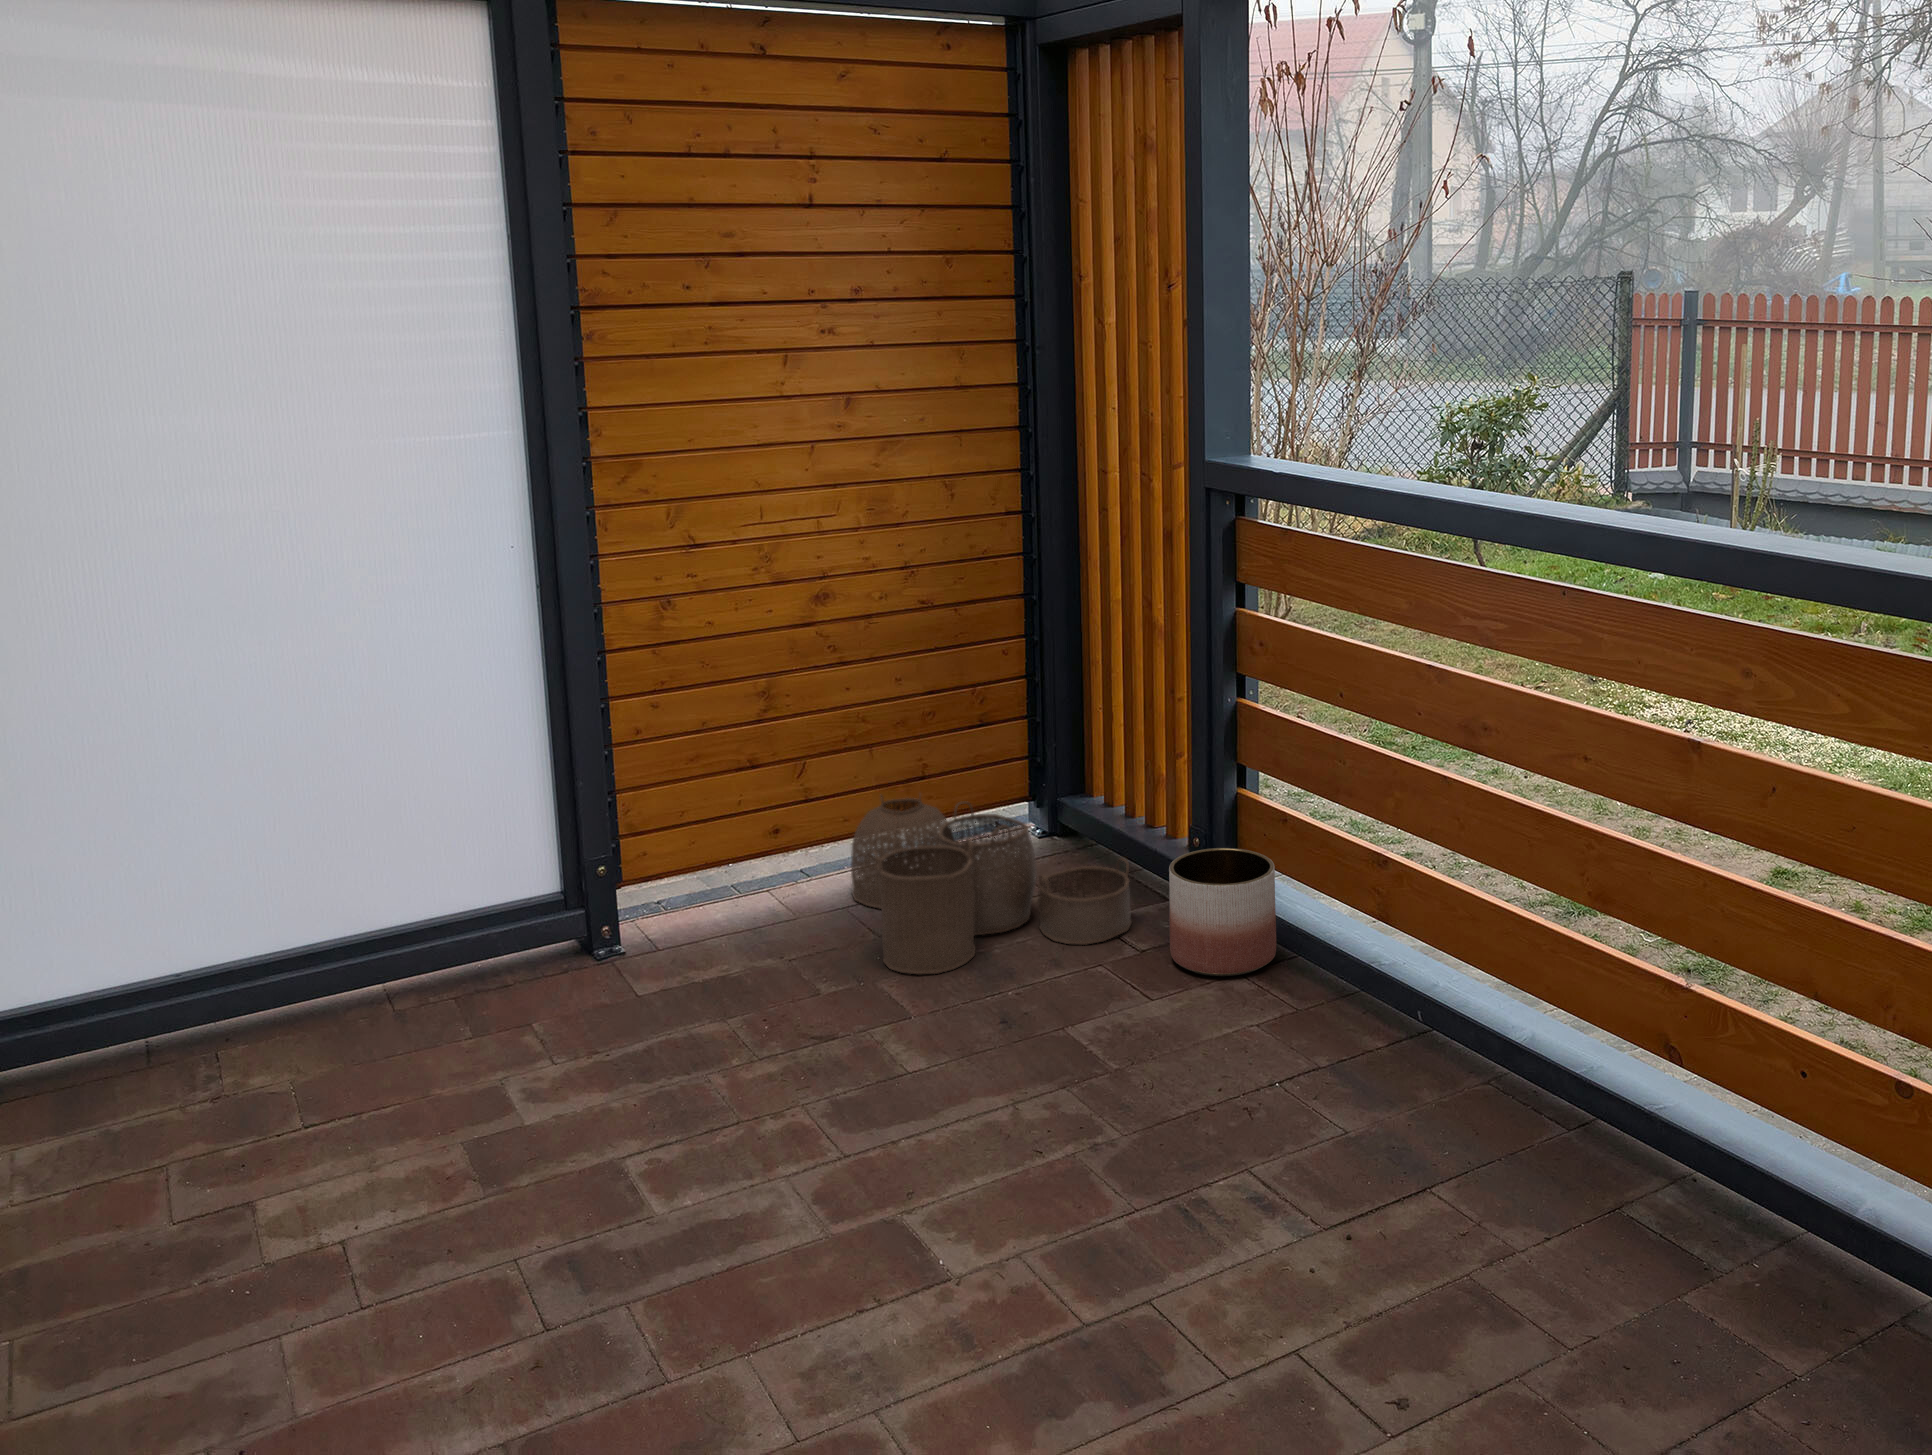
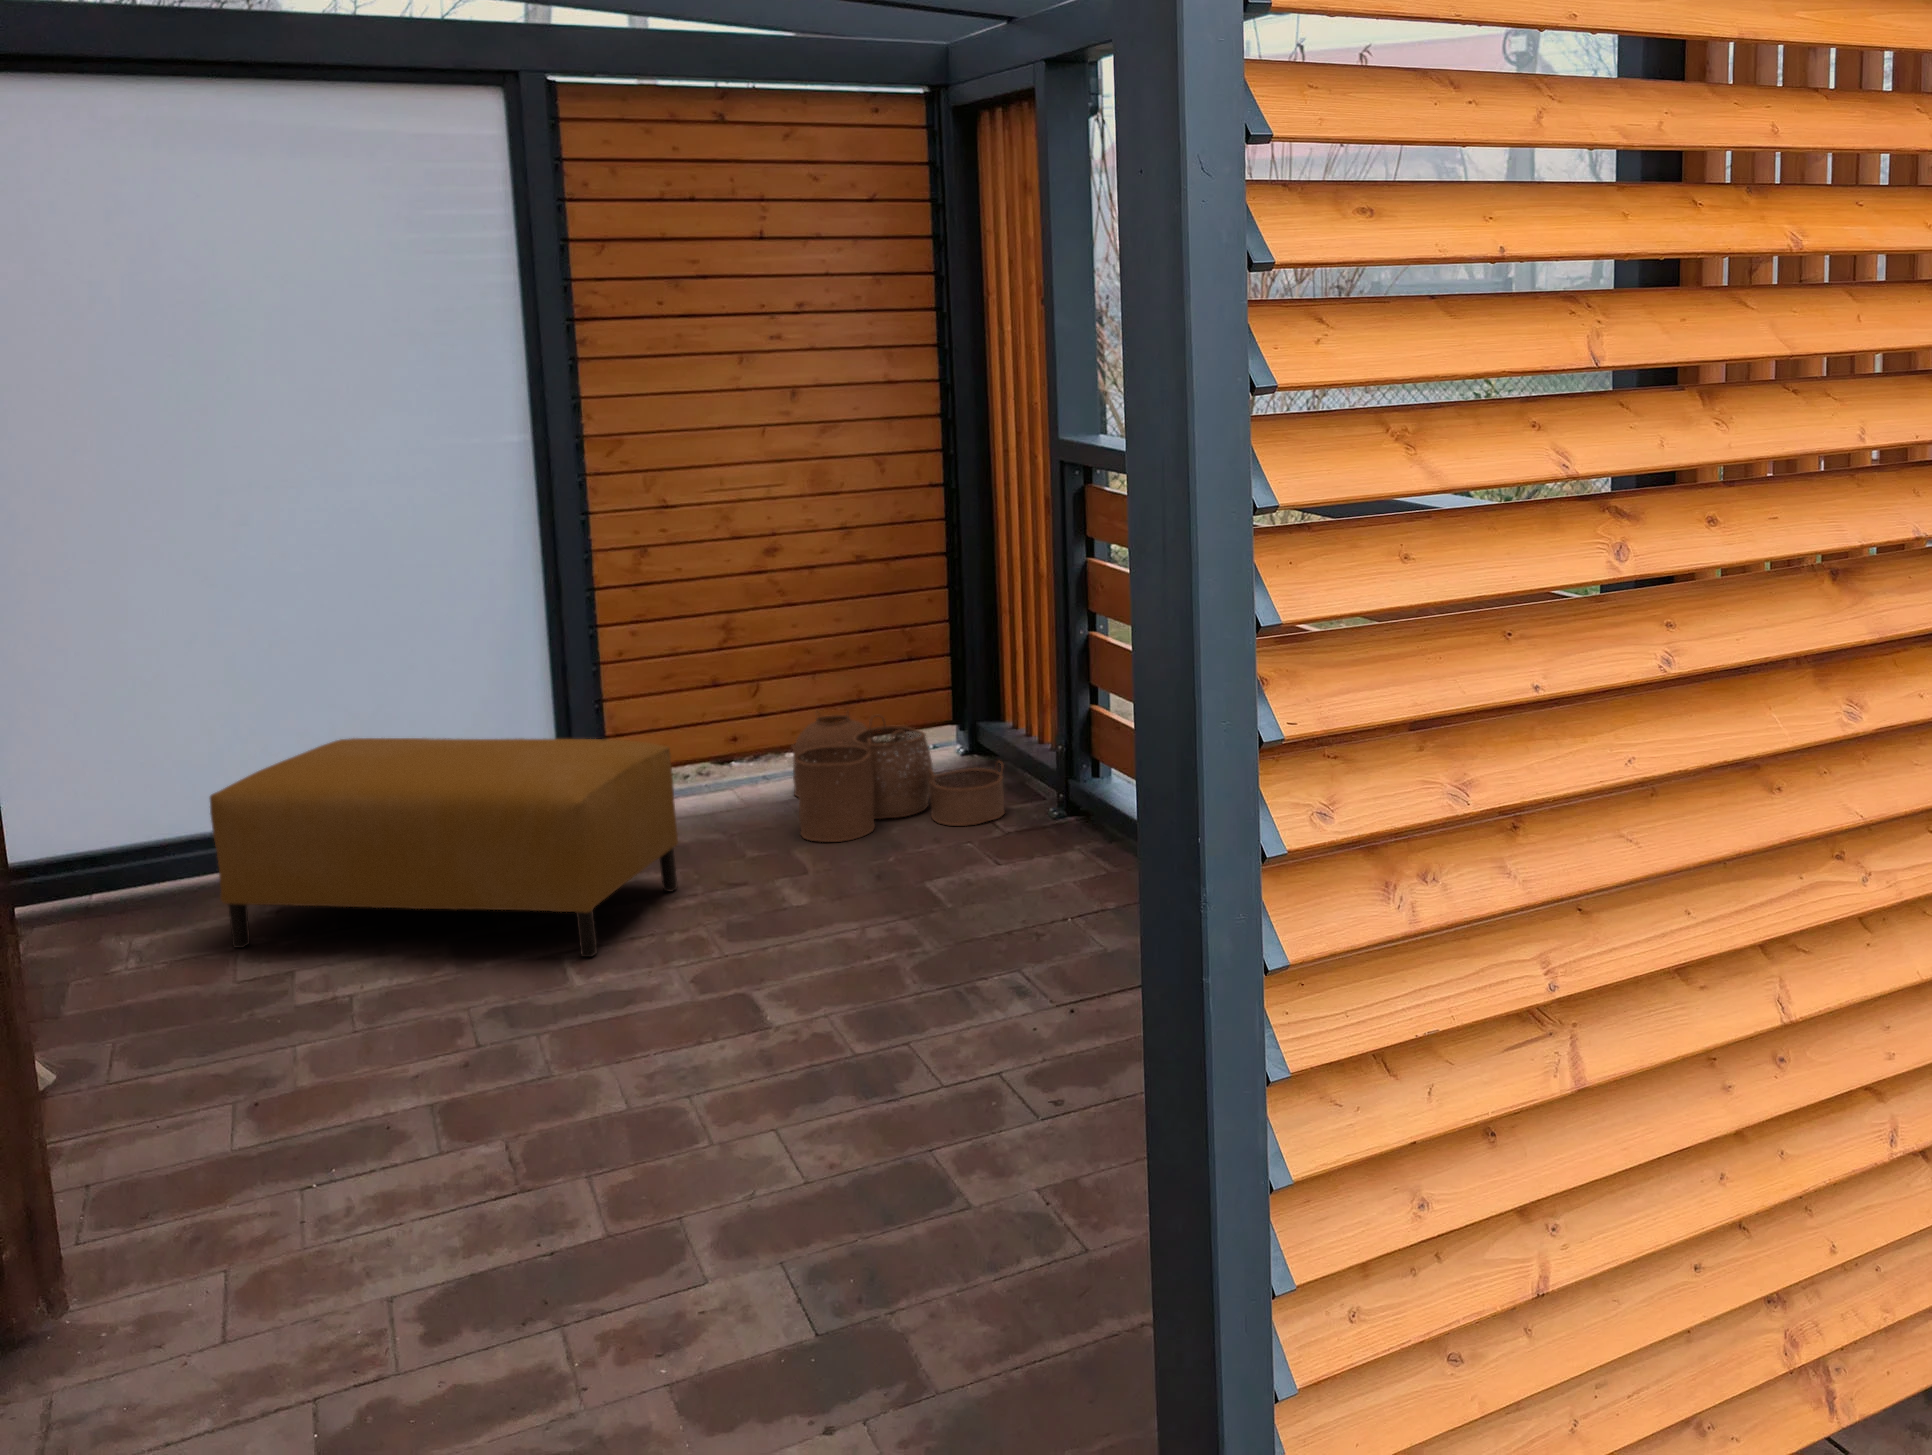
planter: present [1169,848,1276,976] -> none [1021,750,1108,847]
ottoman: none [113,869,750,1184] -> present [210,738,678,957]

